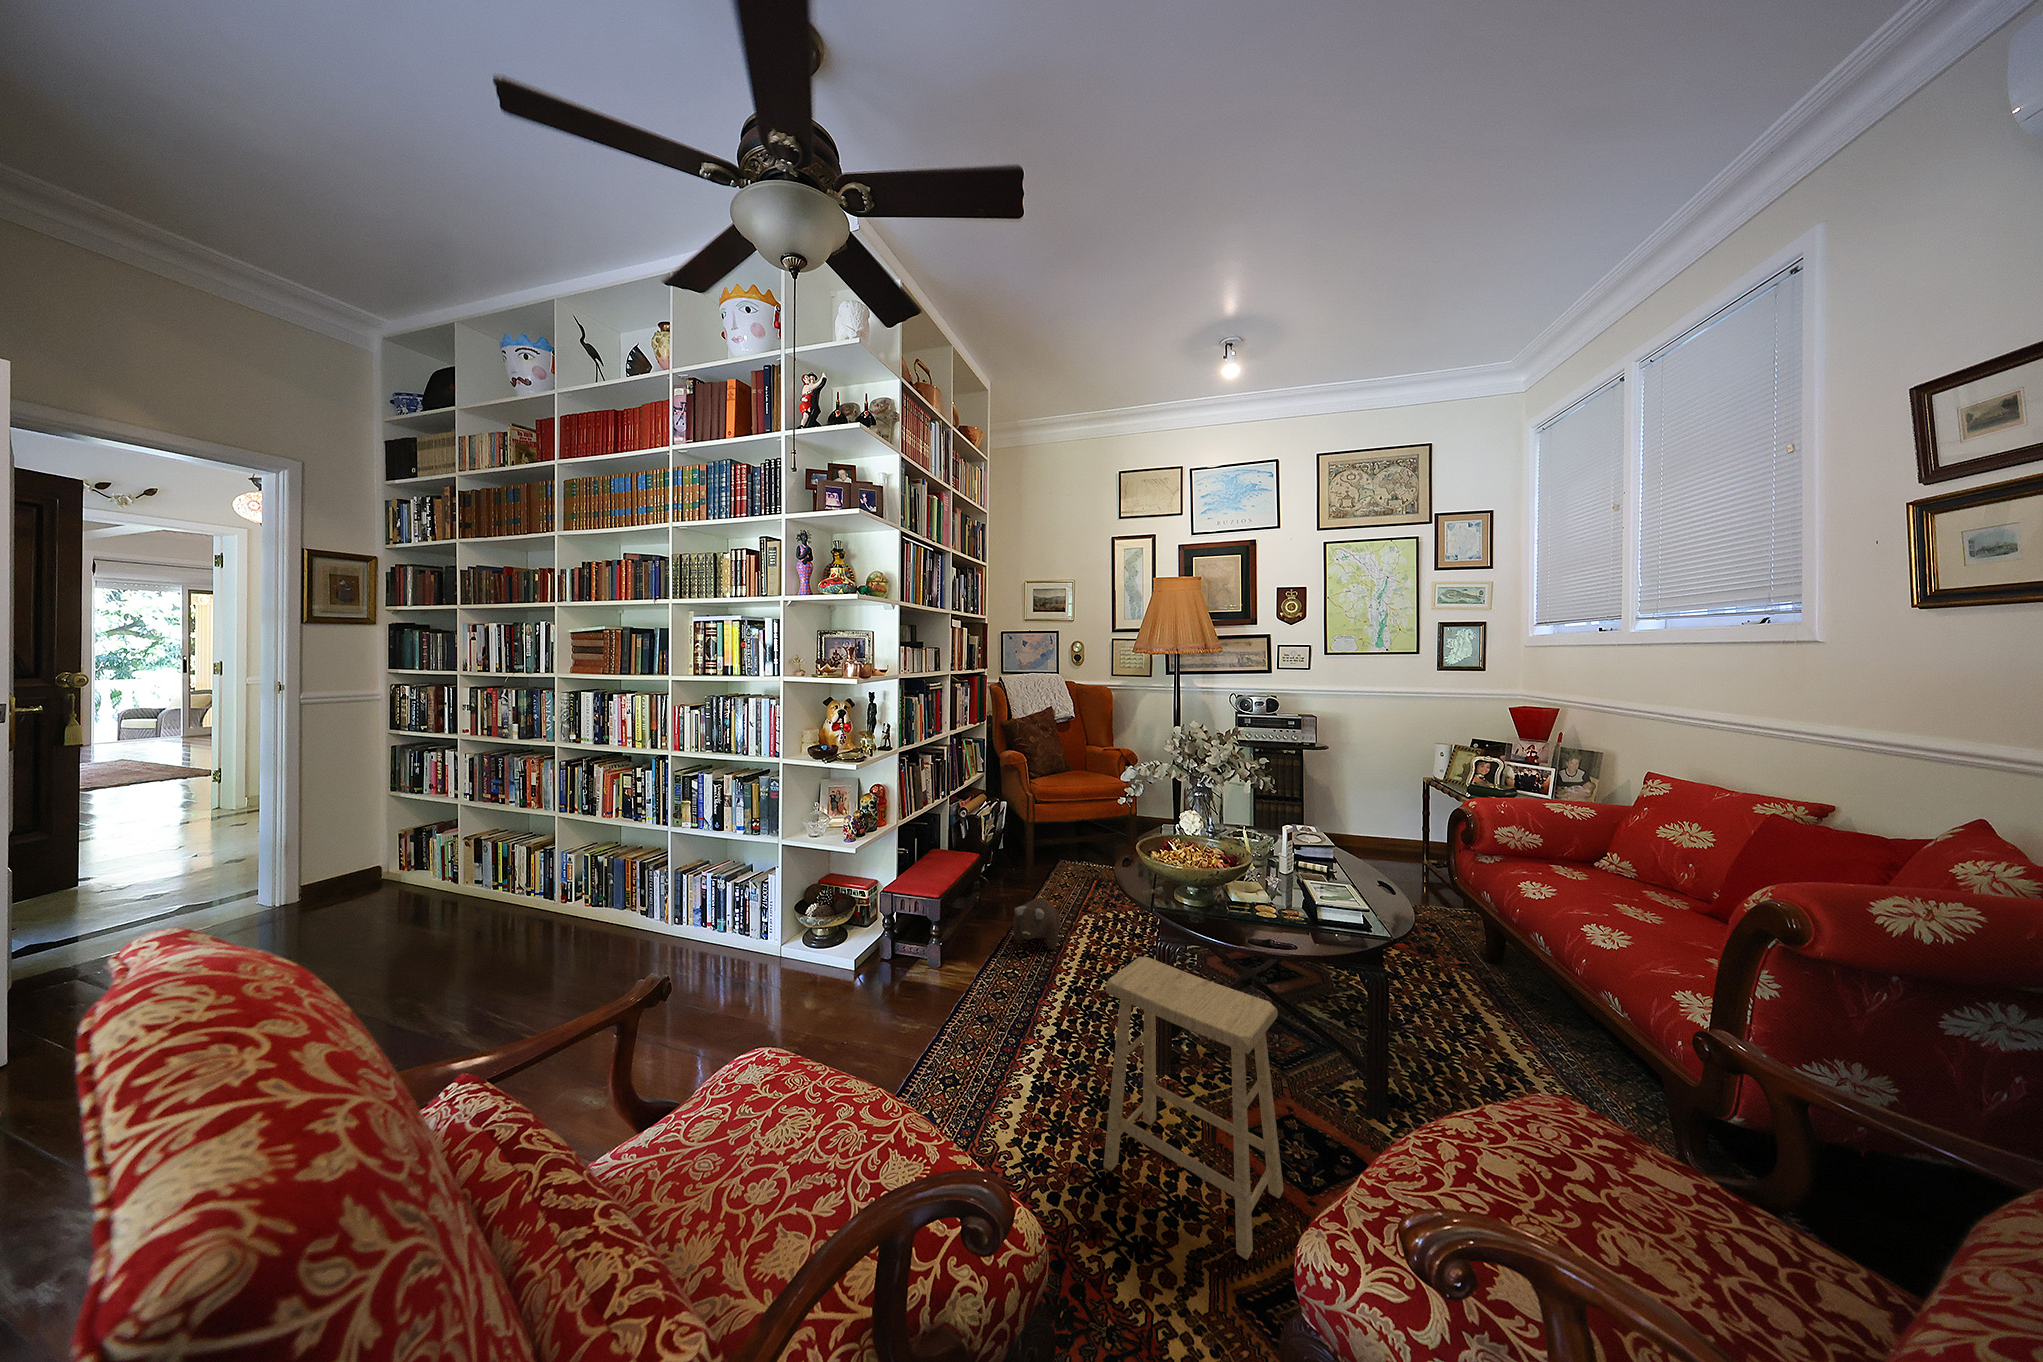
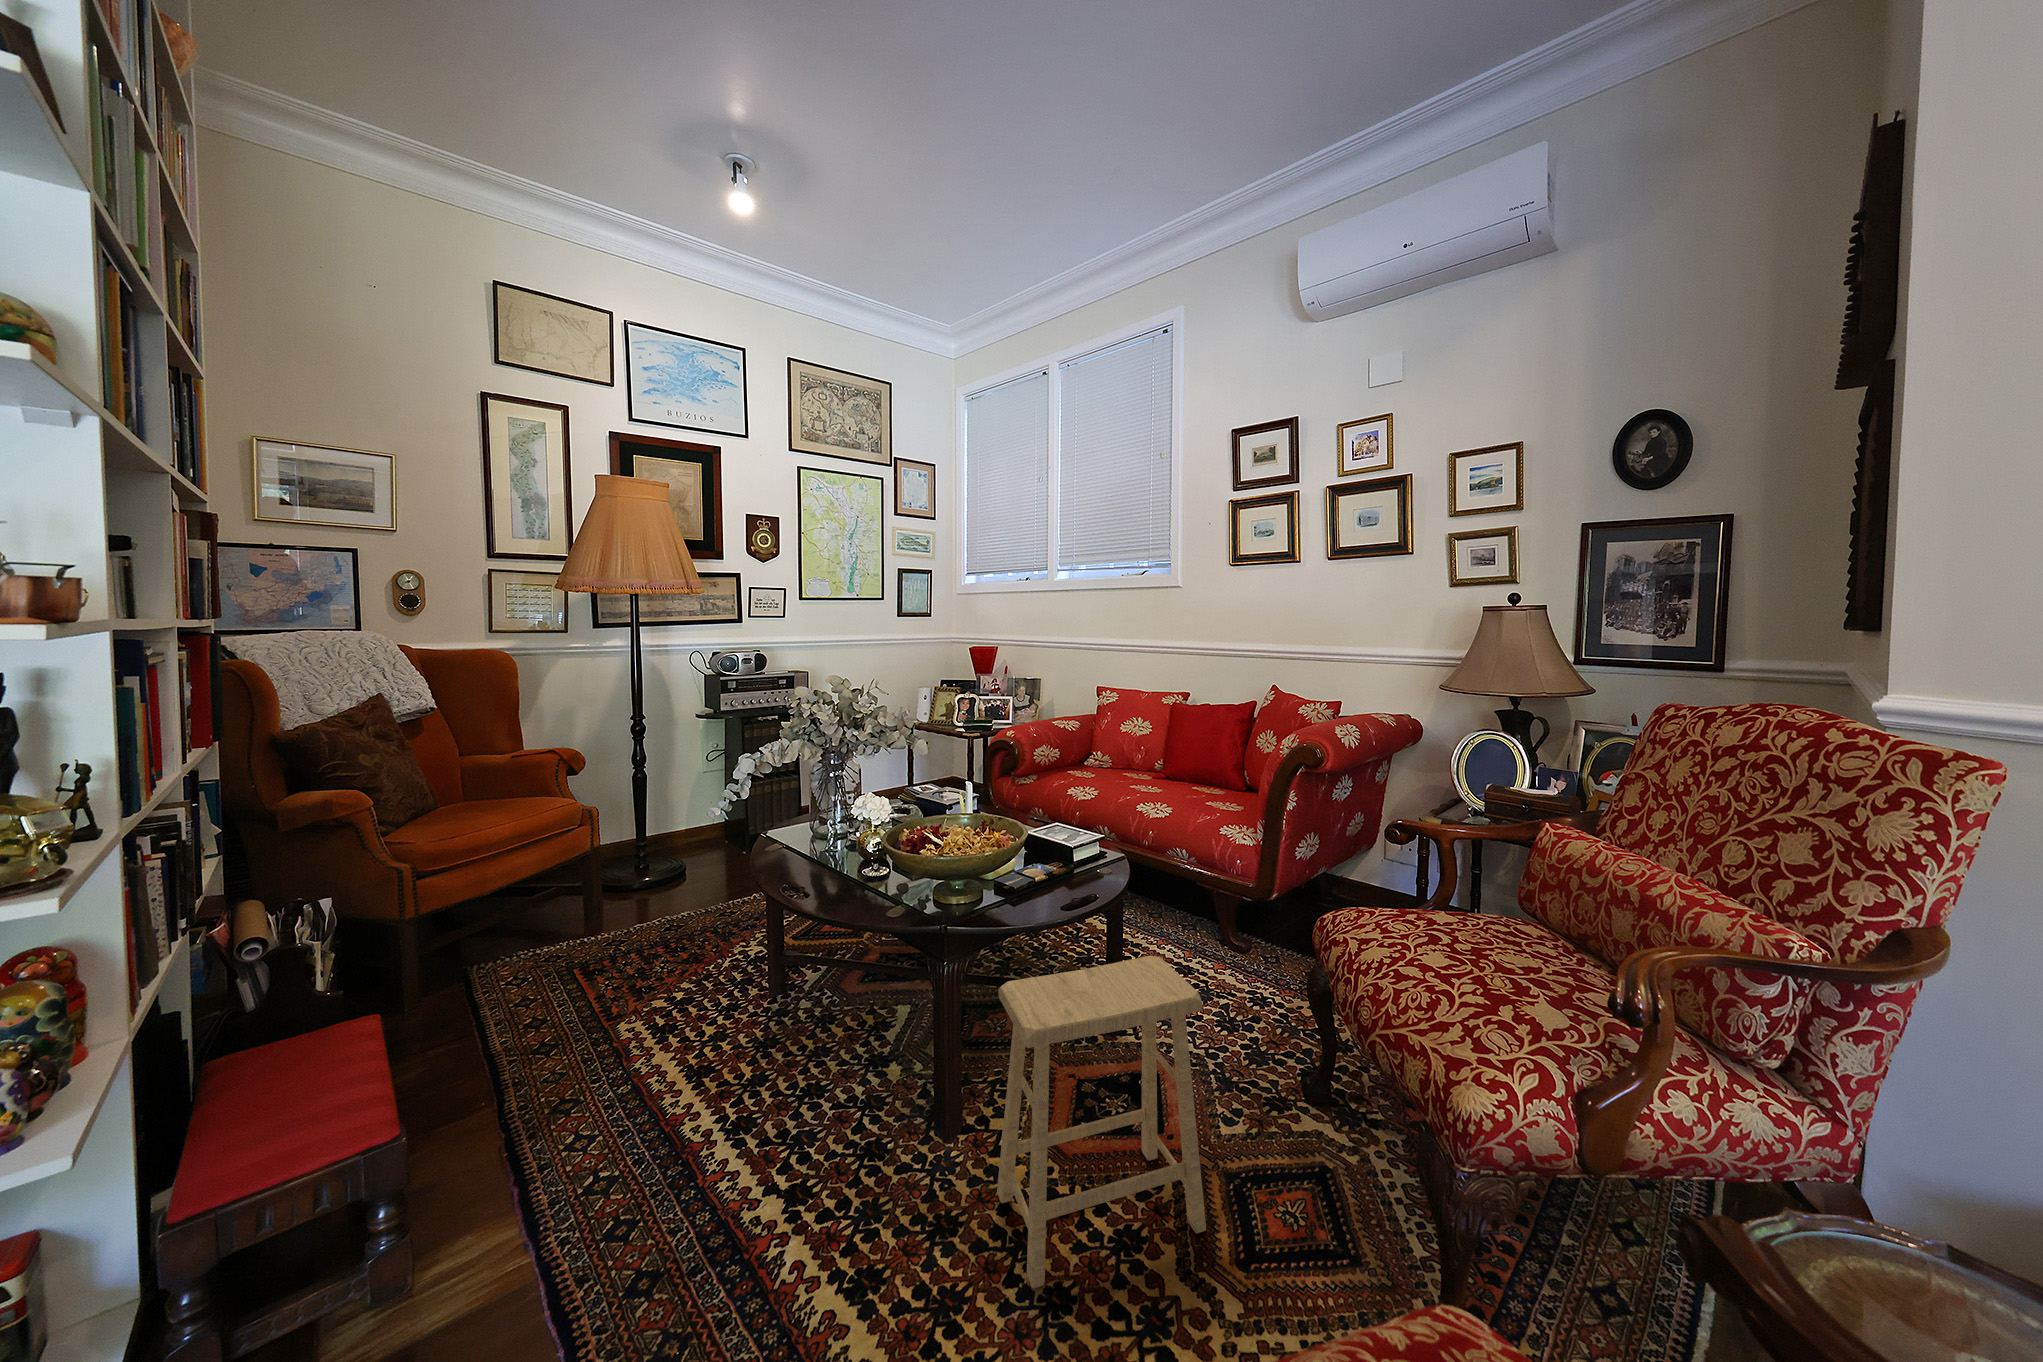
plush toy: present [1013,898,1060,950] -> none [537,1025,639,1130]

